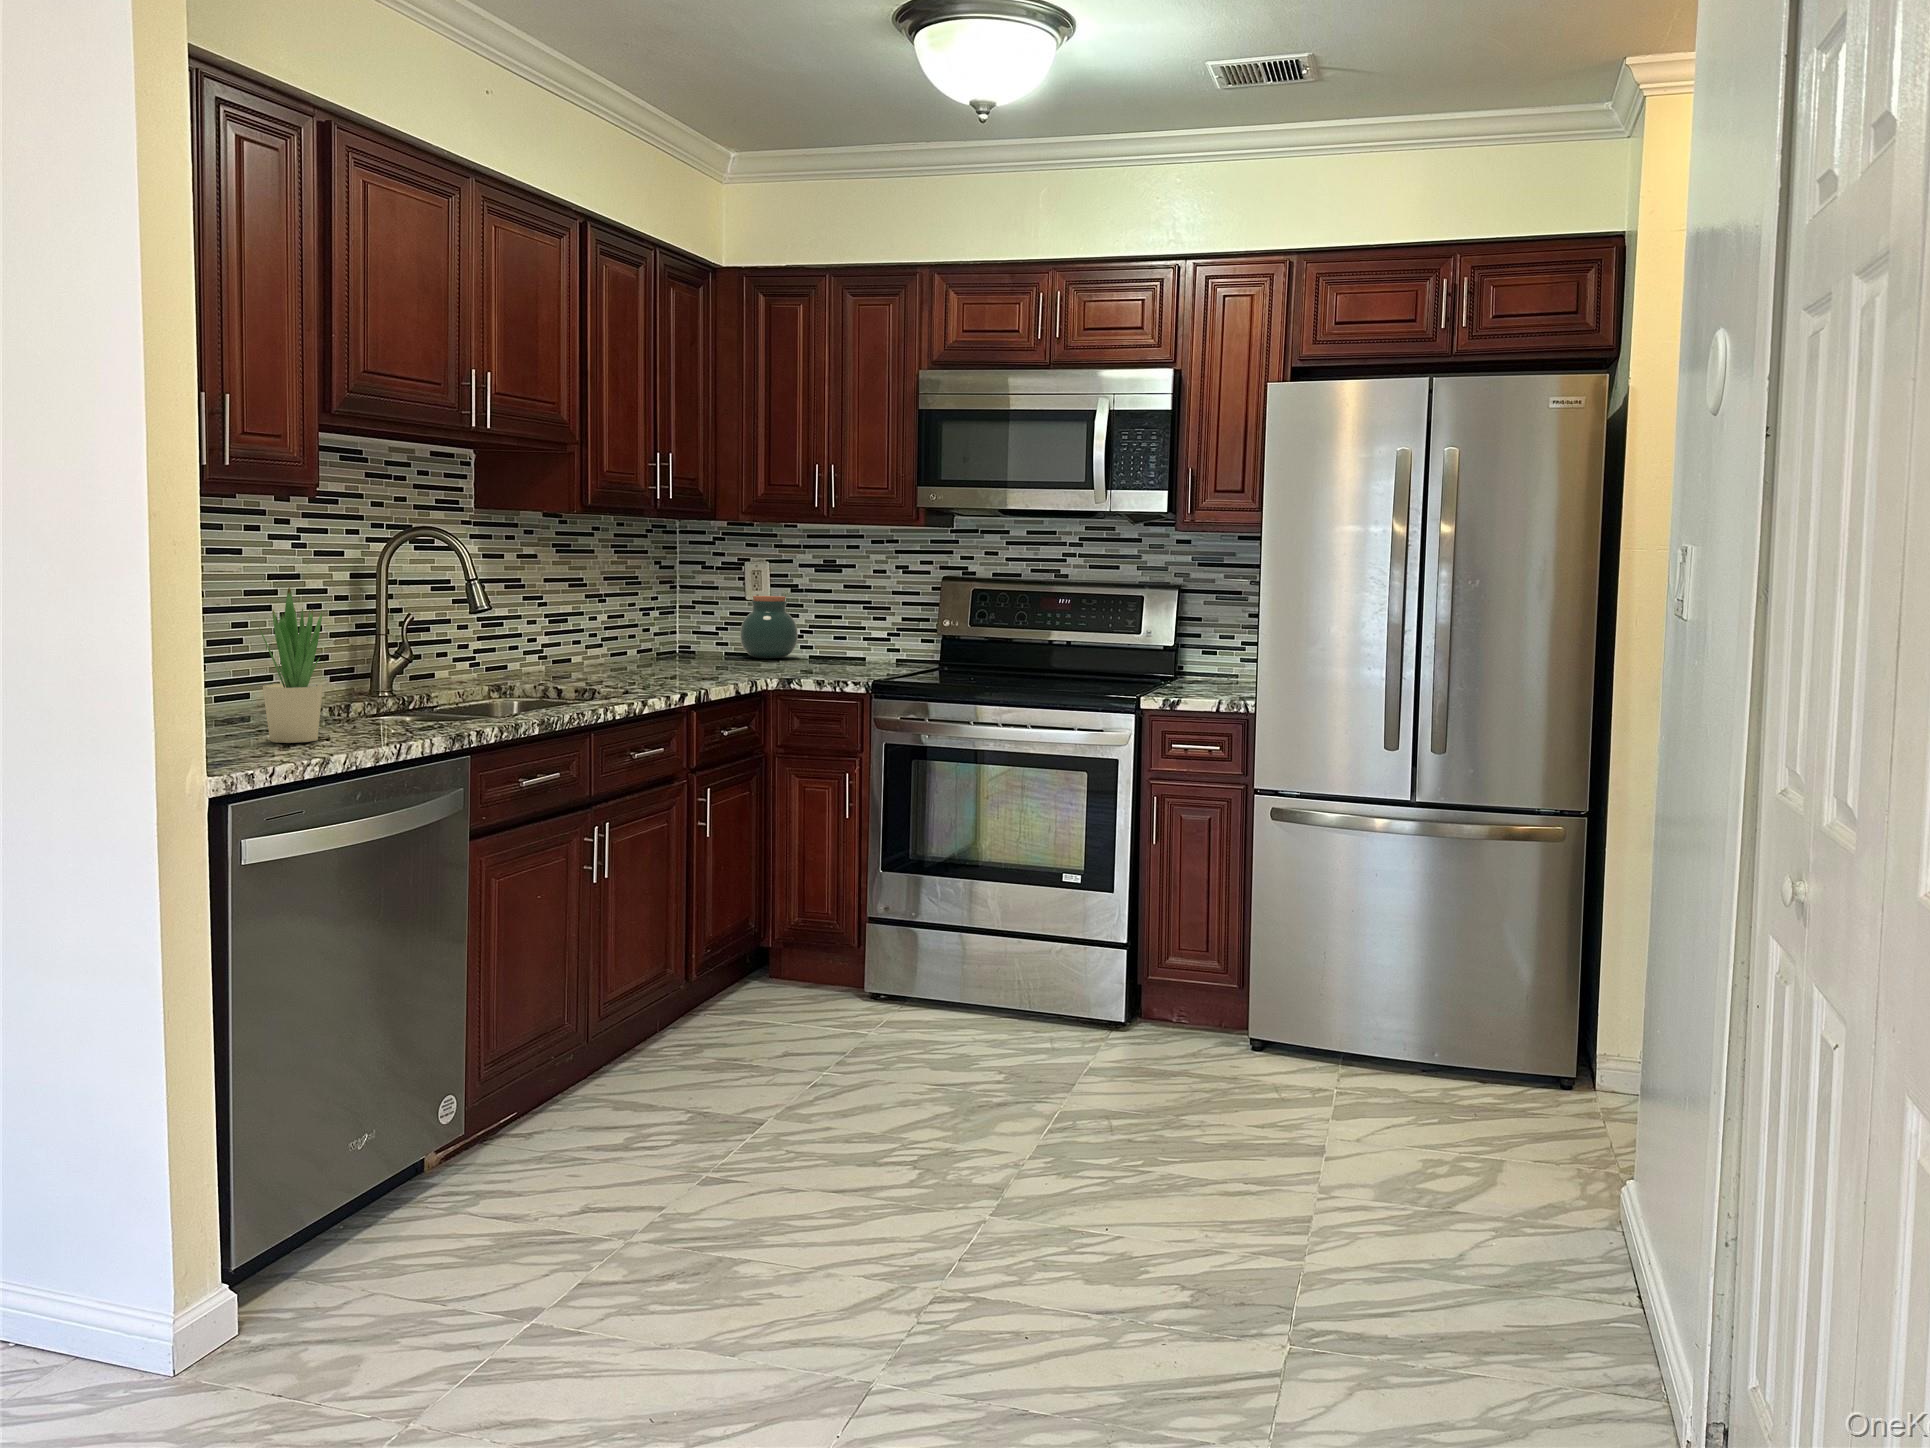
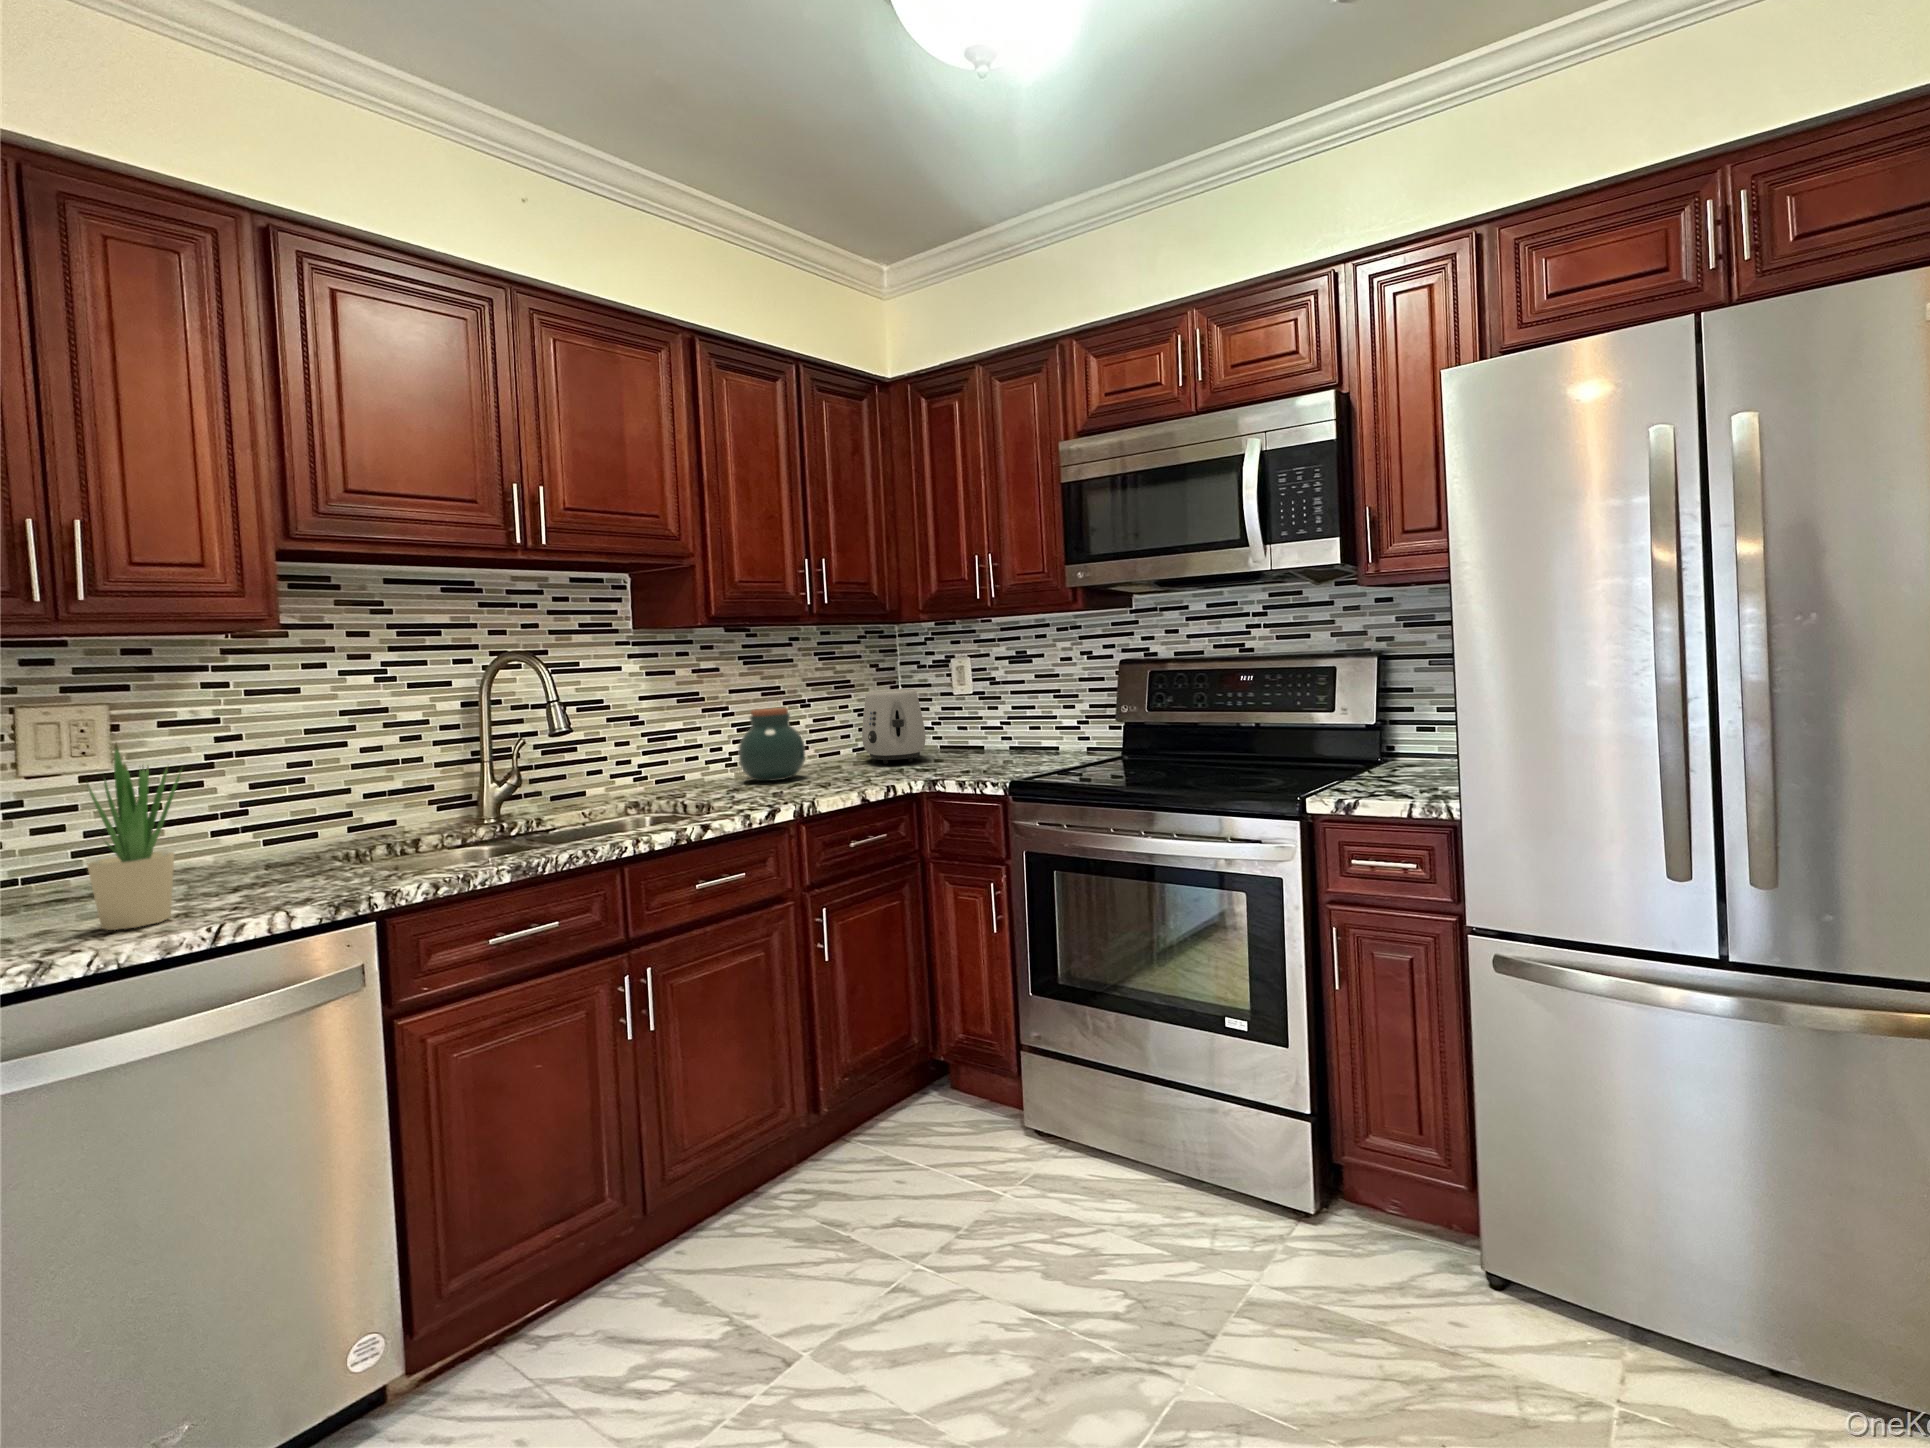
toaster: none [663,590,737,665] -> present [862,689,926,764]
jar: present [740,596,798,659] -> present [738,708,805,781]

